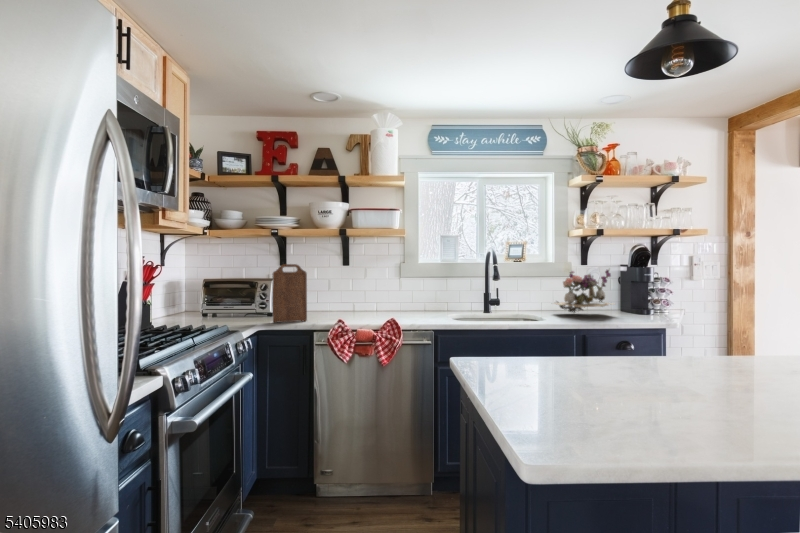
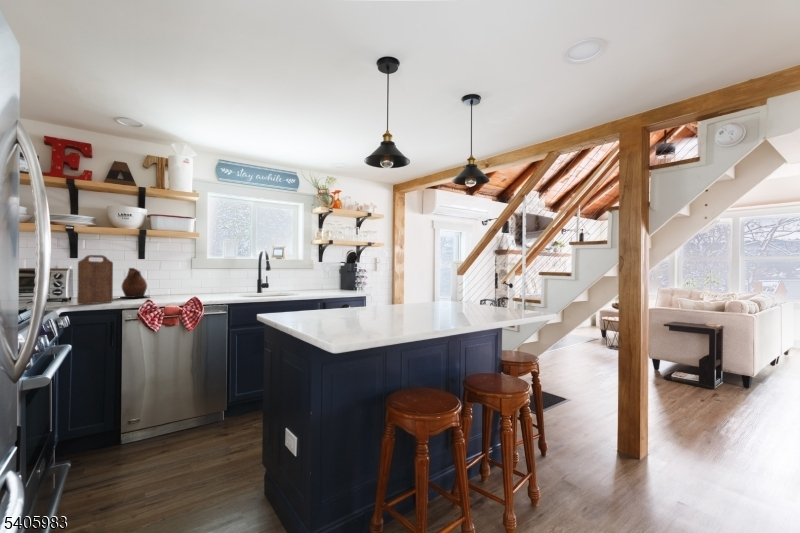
flower arrangement: present [555,270,611,313] -> none [302,264,340,292]
ceramic pitcher: none [320,277,354,314] -> present [122,268,147,298]

